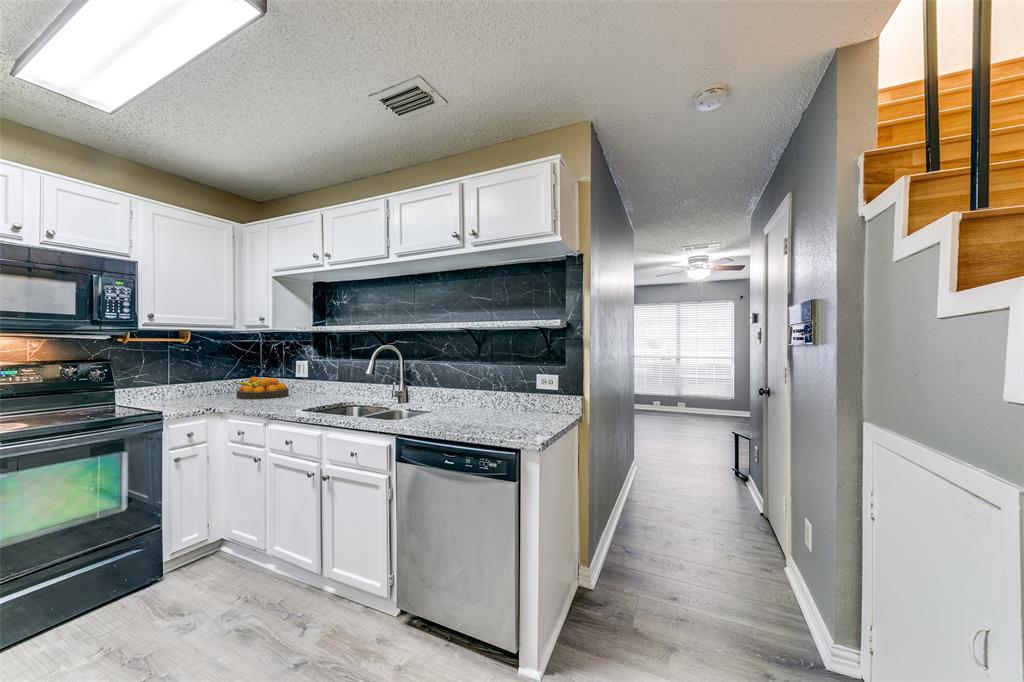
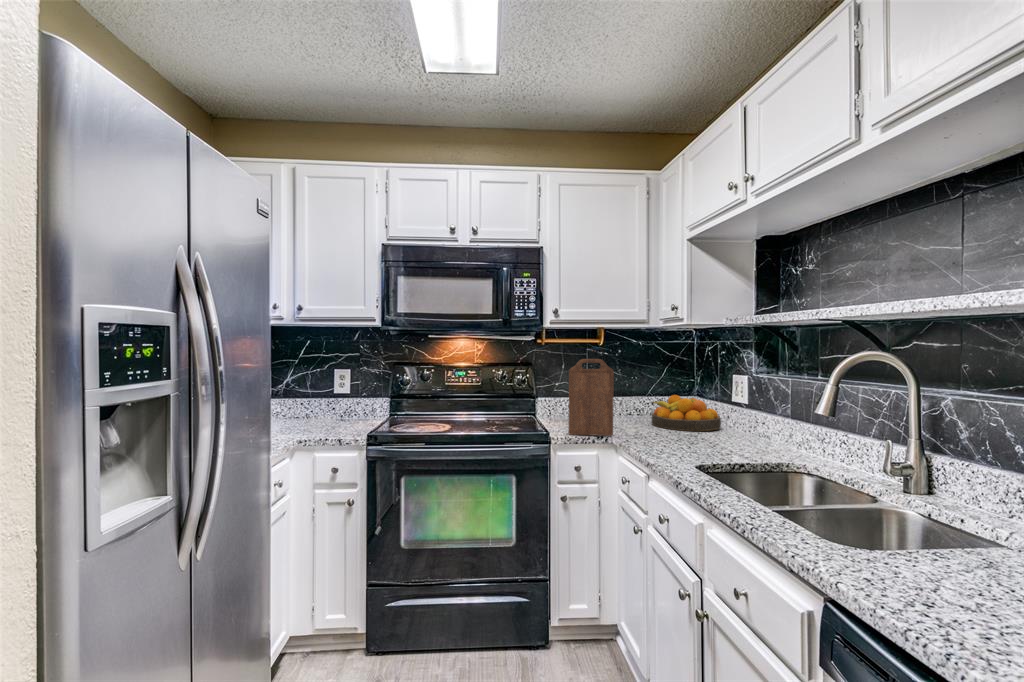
cutting board: none [179,352,221,411] -> present [568,359,614,436]

